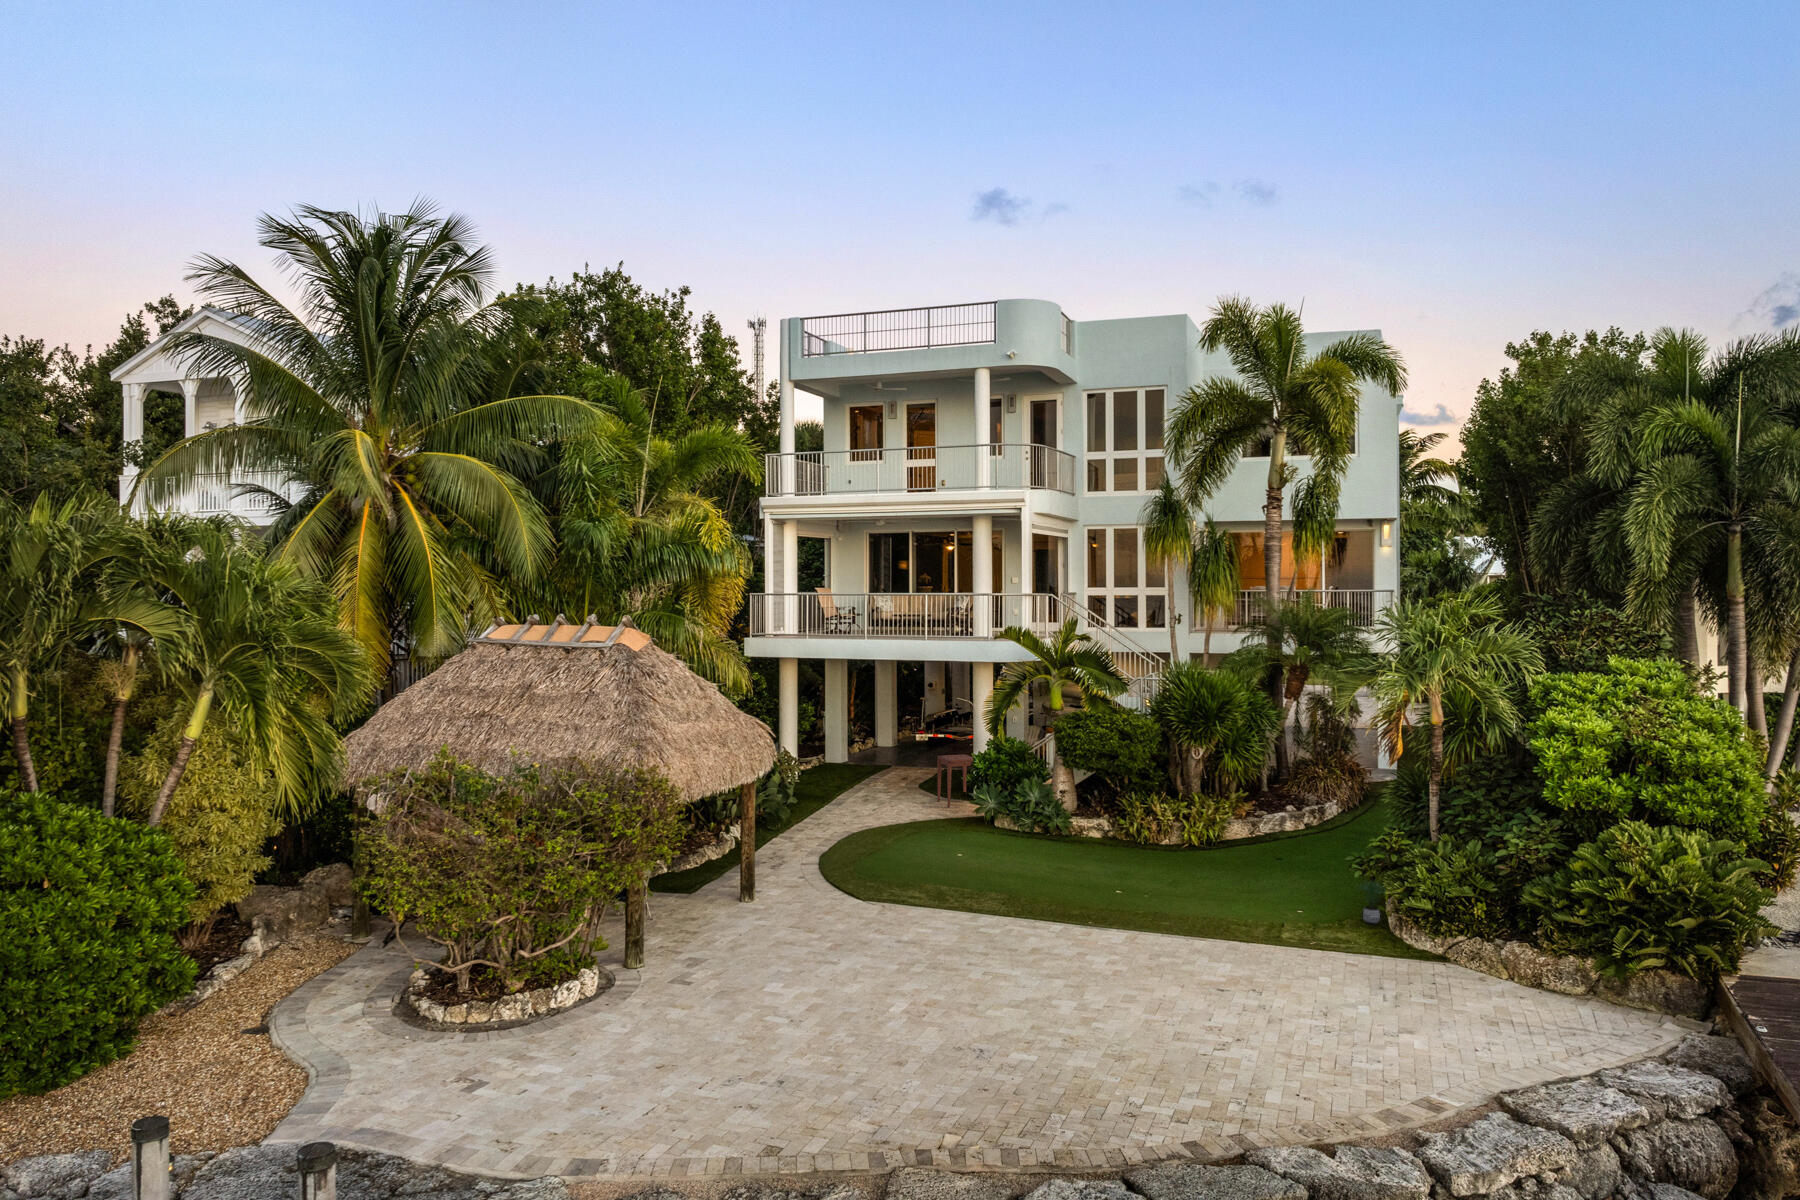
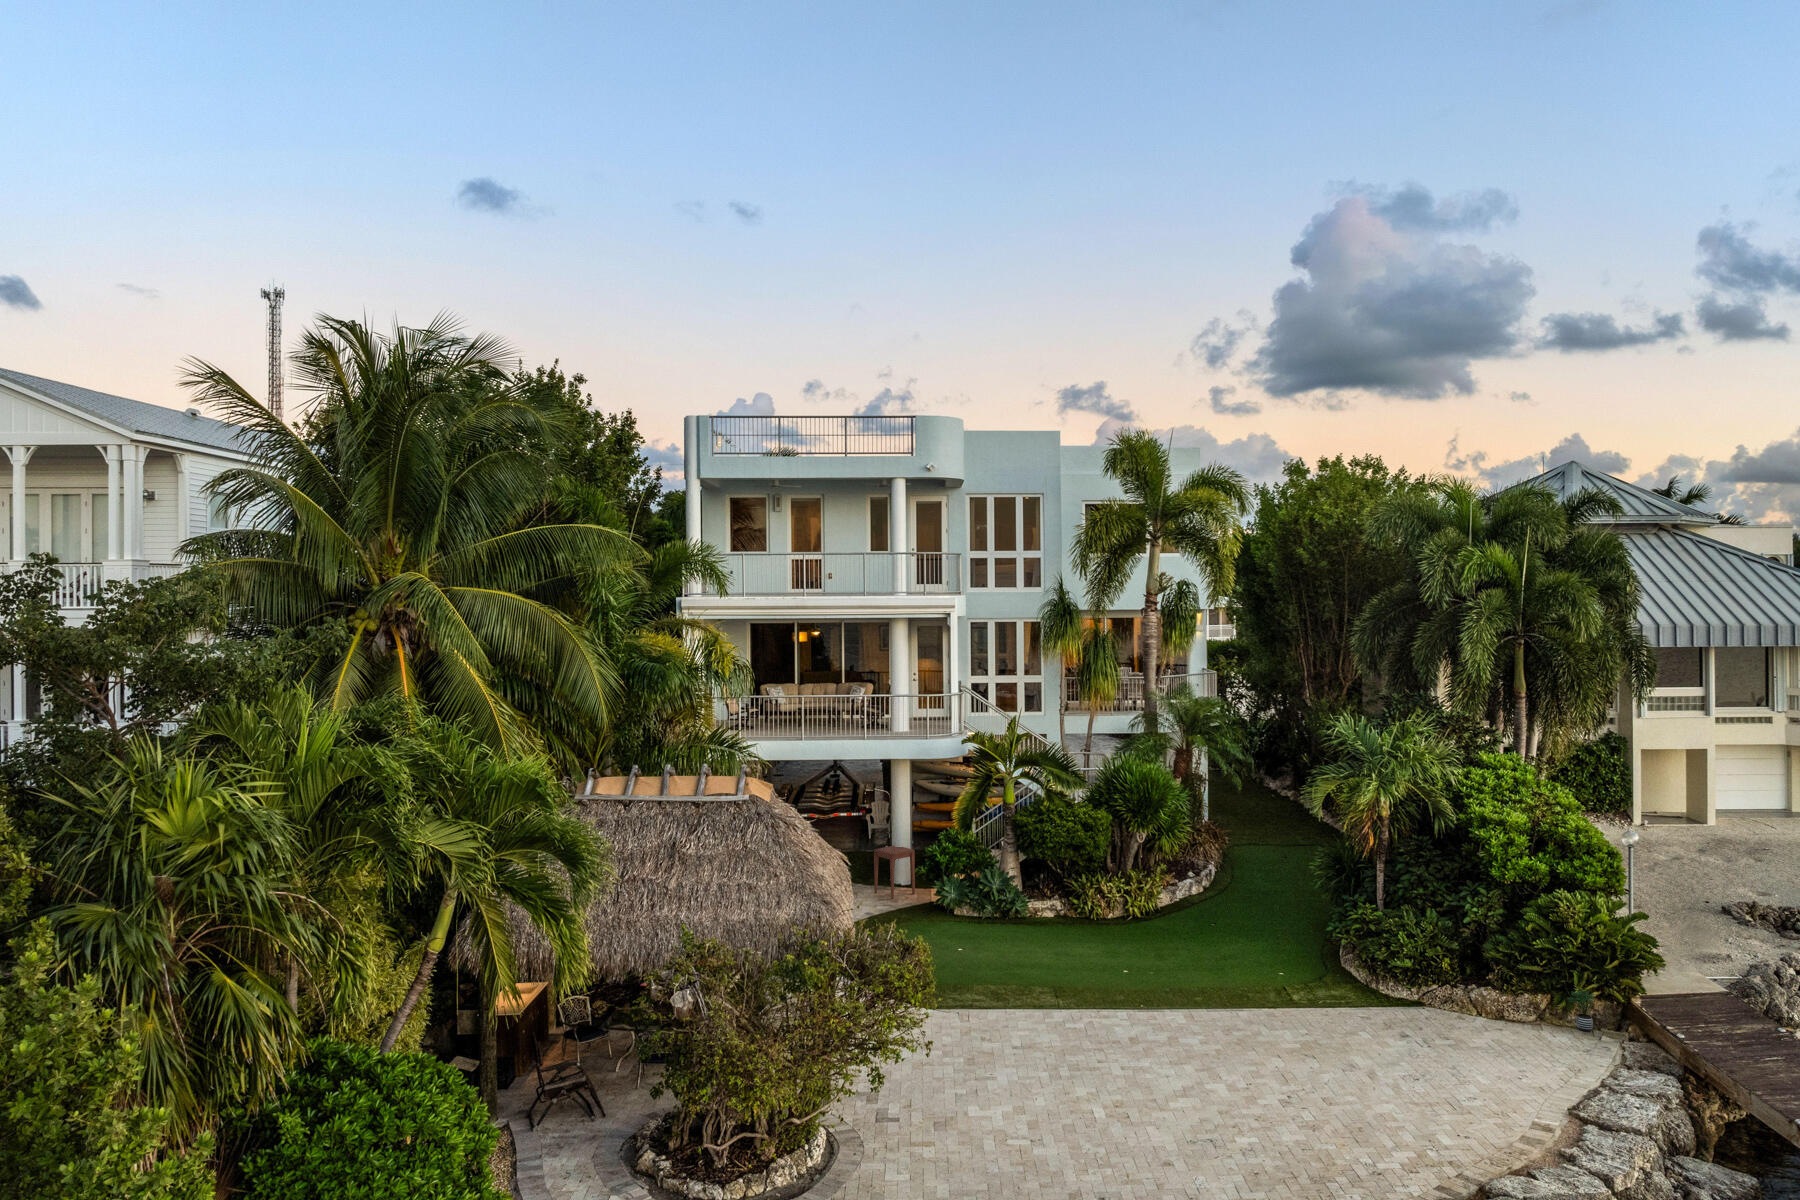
potted plant: present [1358,882,1385,925] -> present [1568,991,1594,1032]

